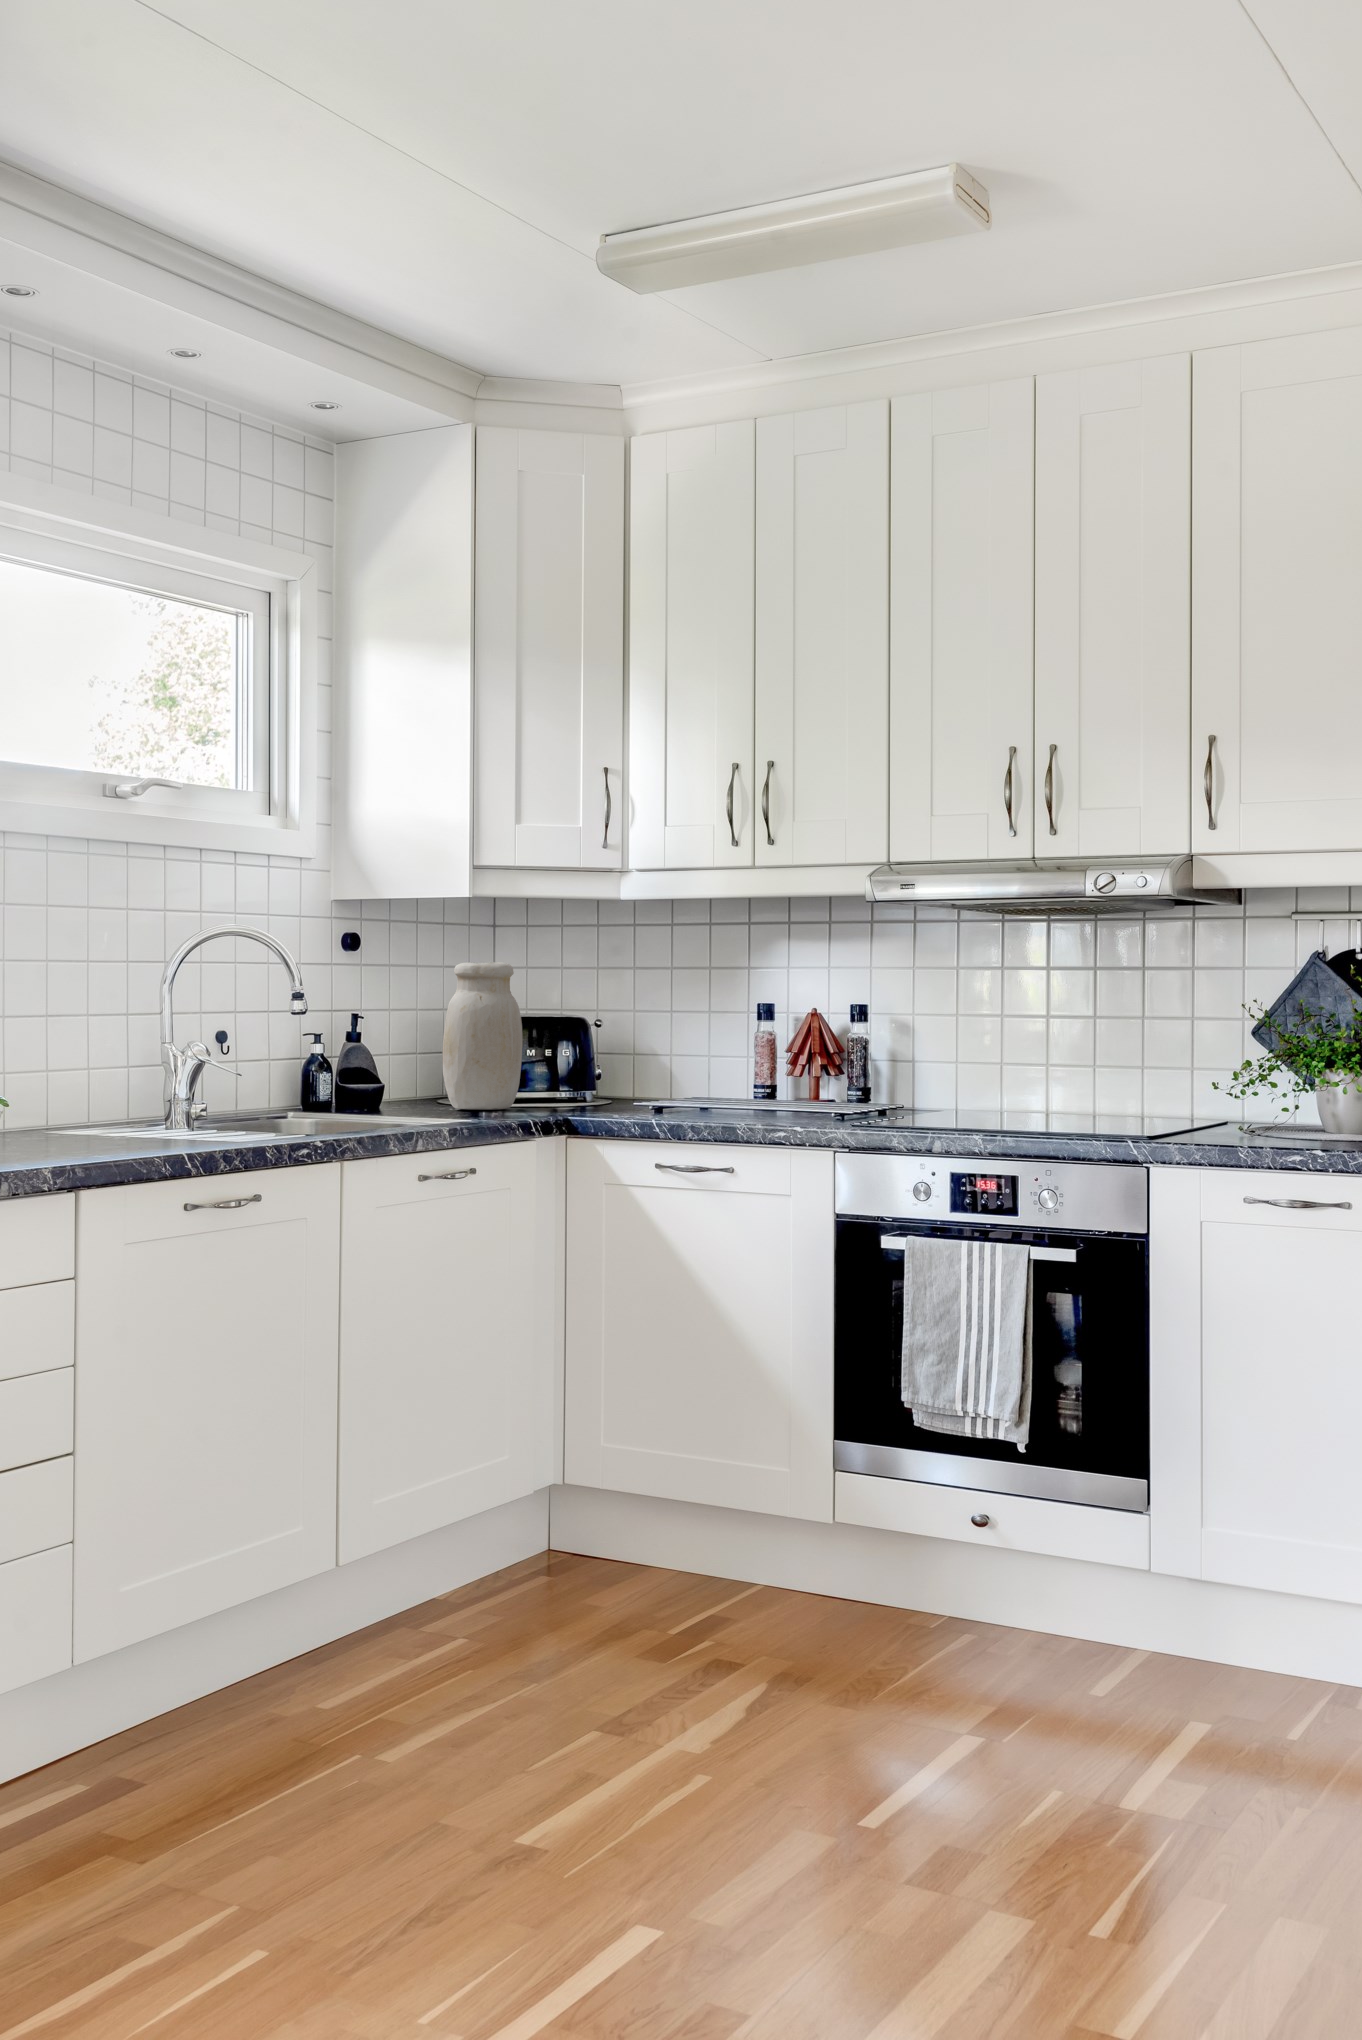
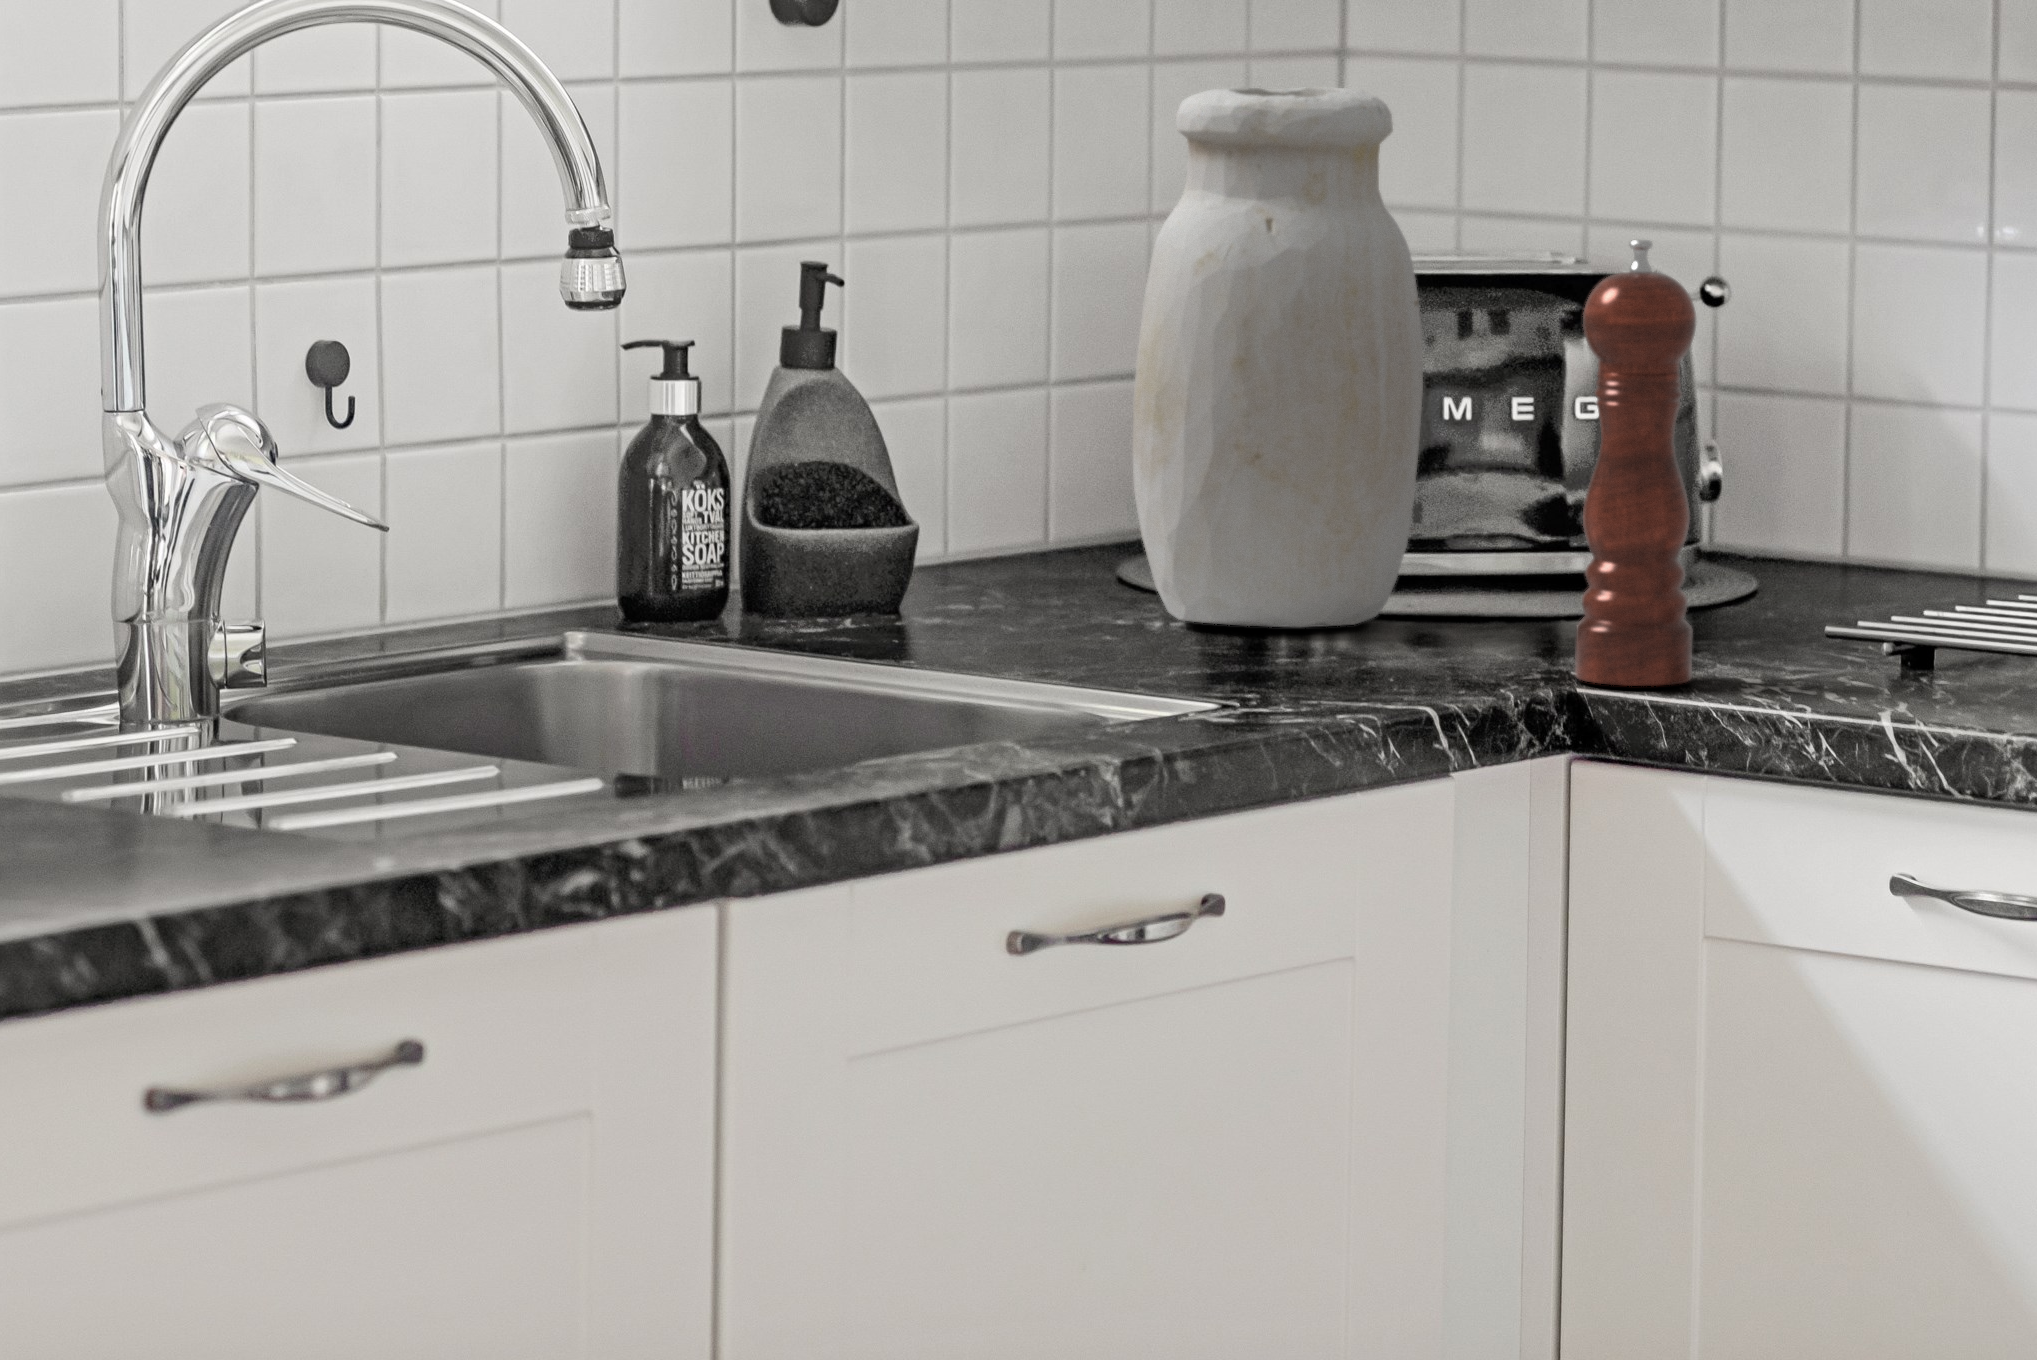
pepper mill: none [568,997,599,1117] -> present [1575,240,1696,686]

